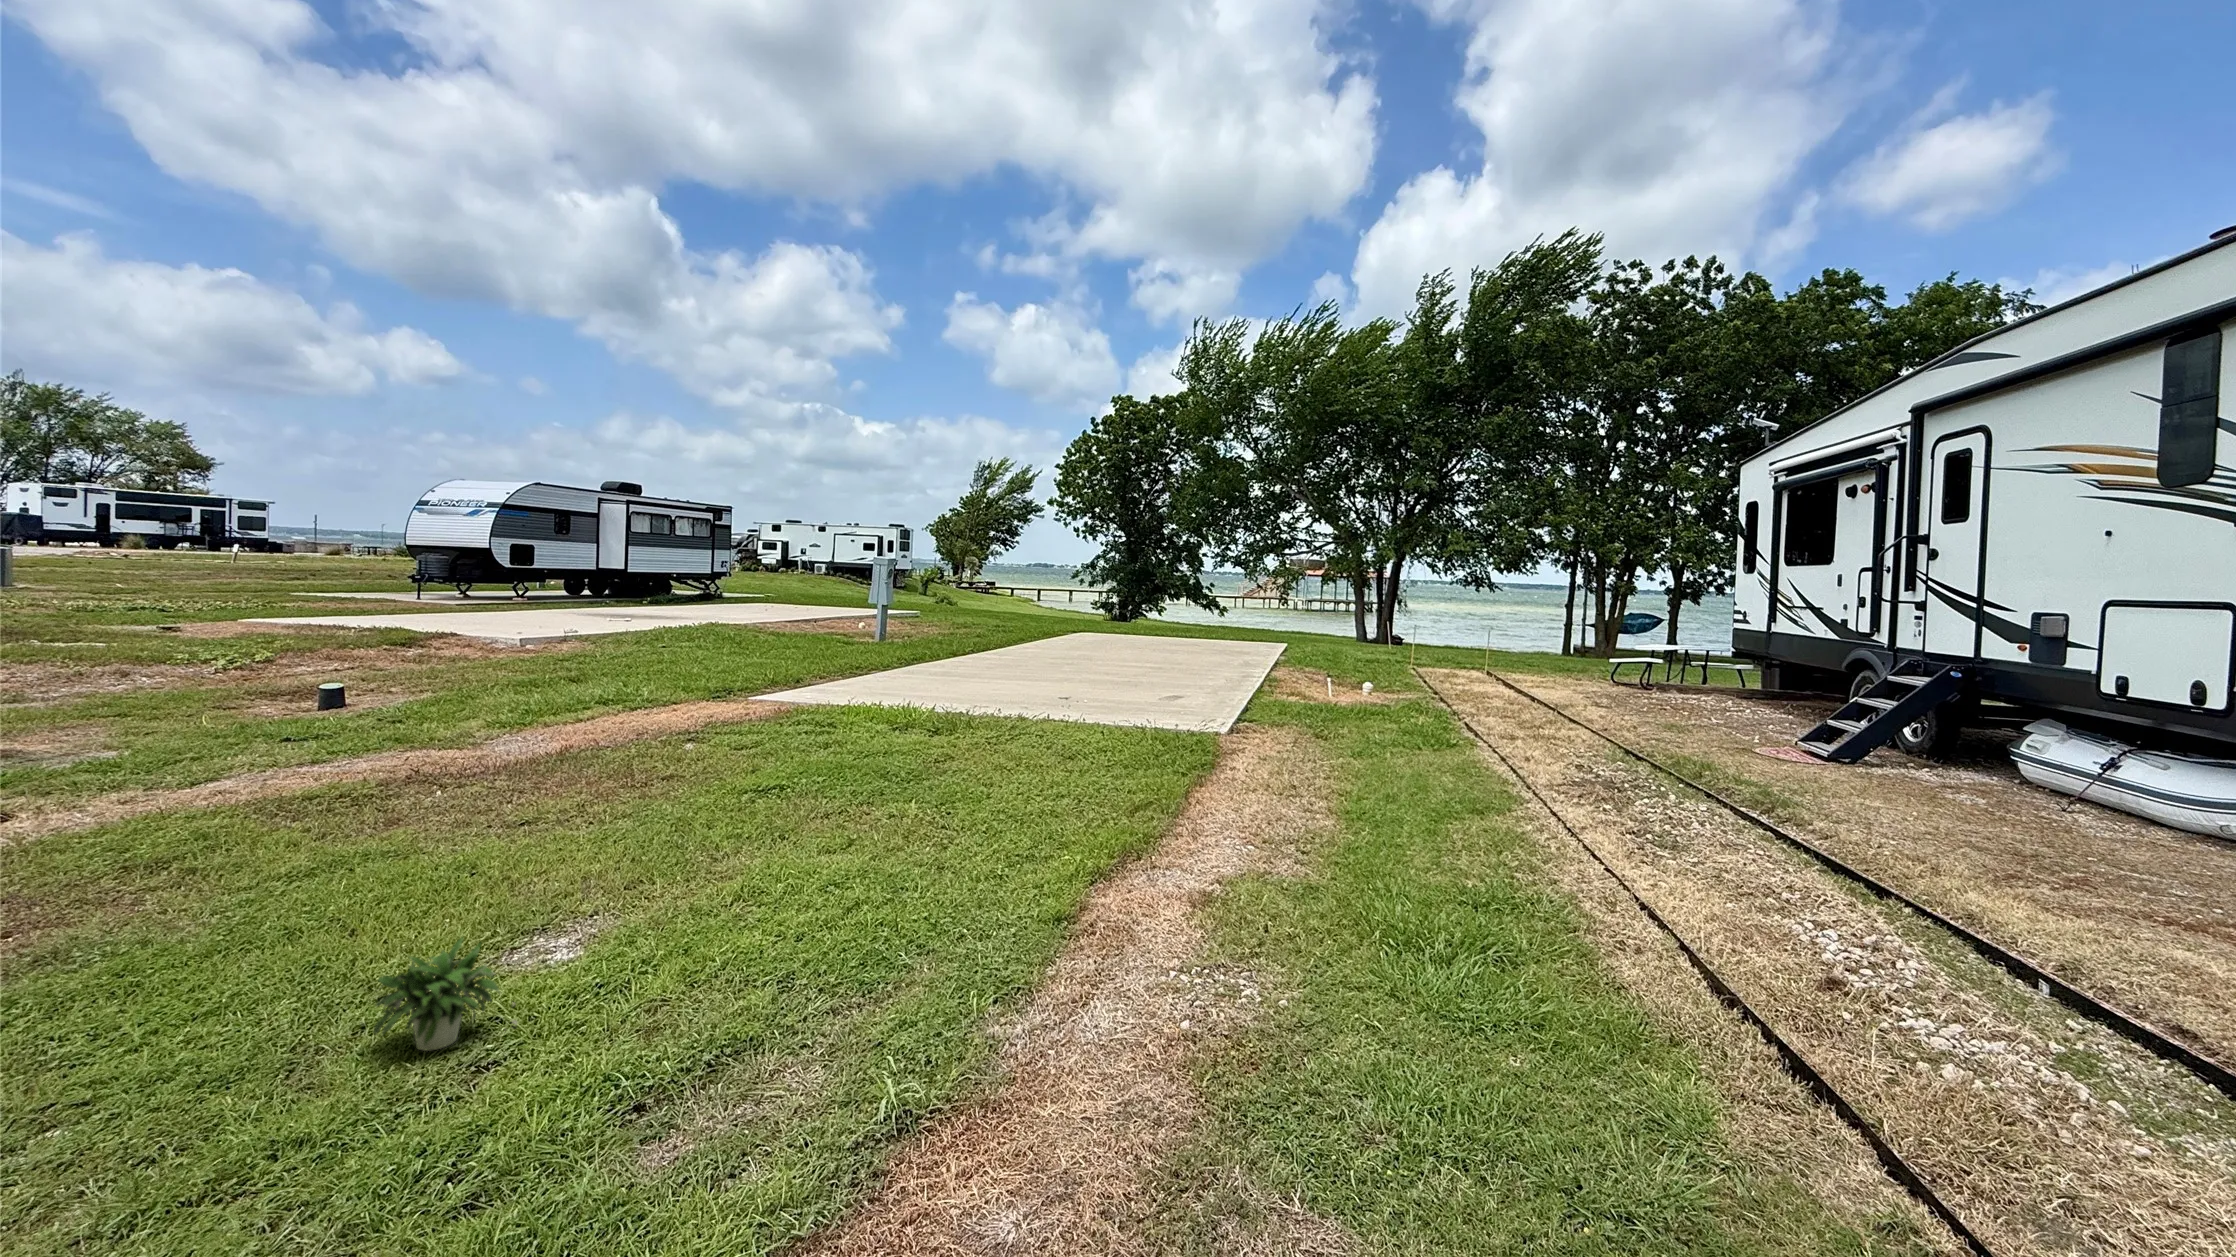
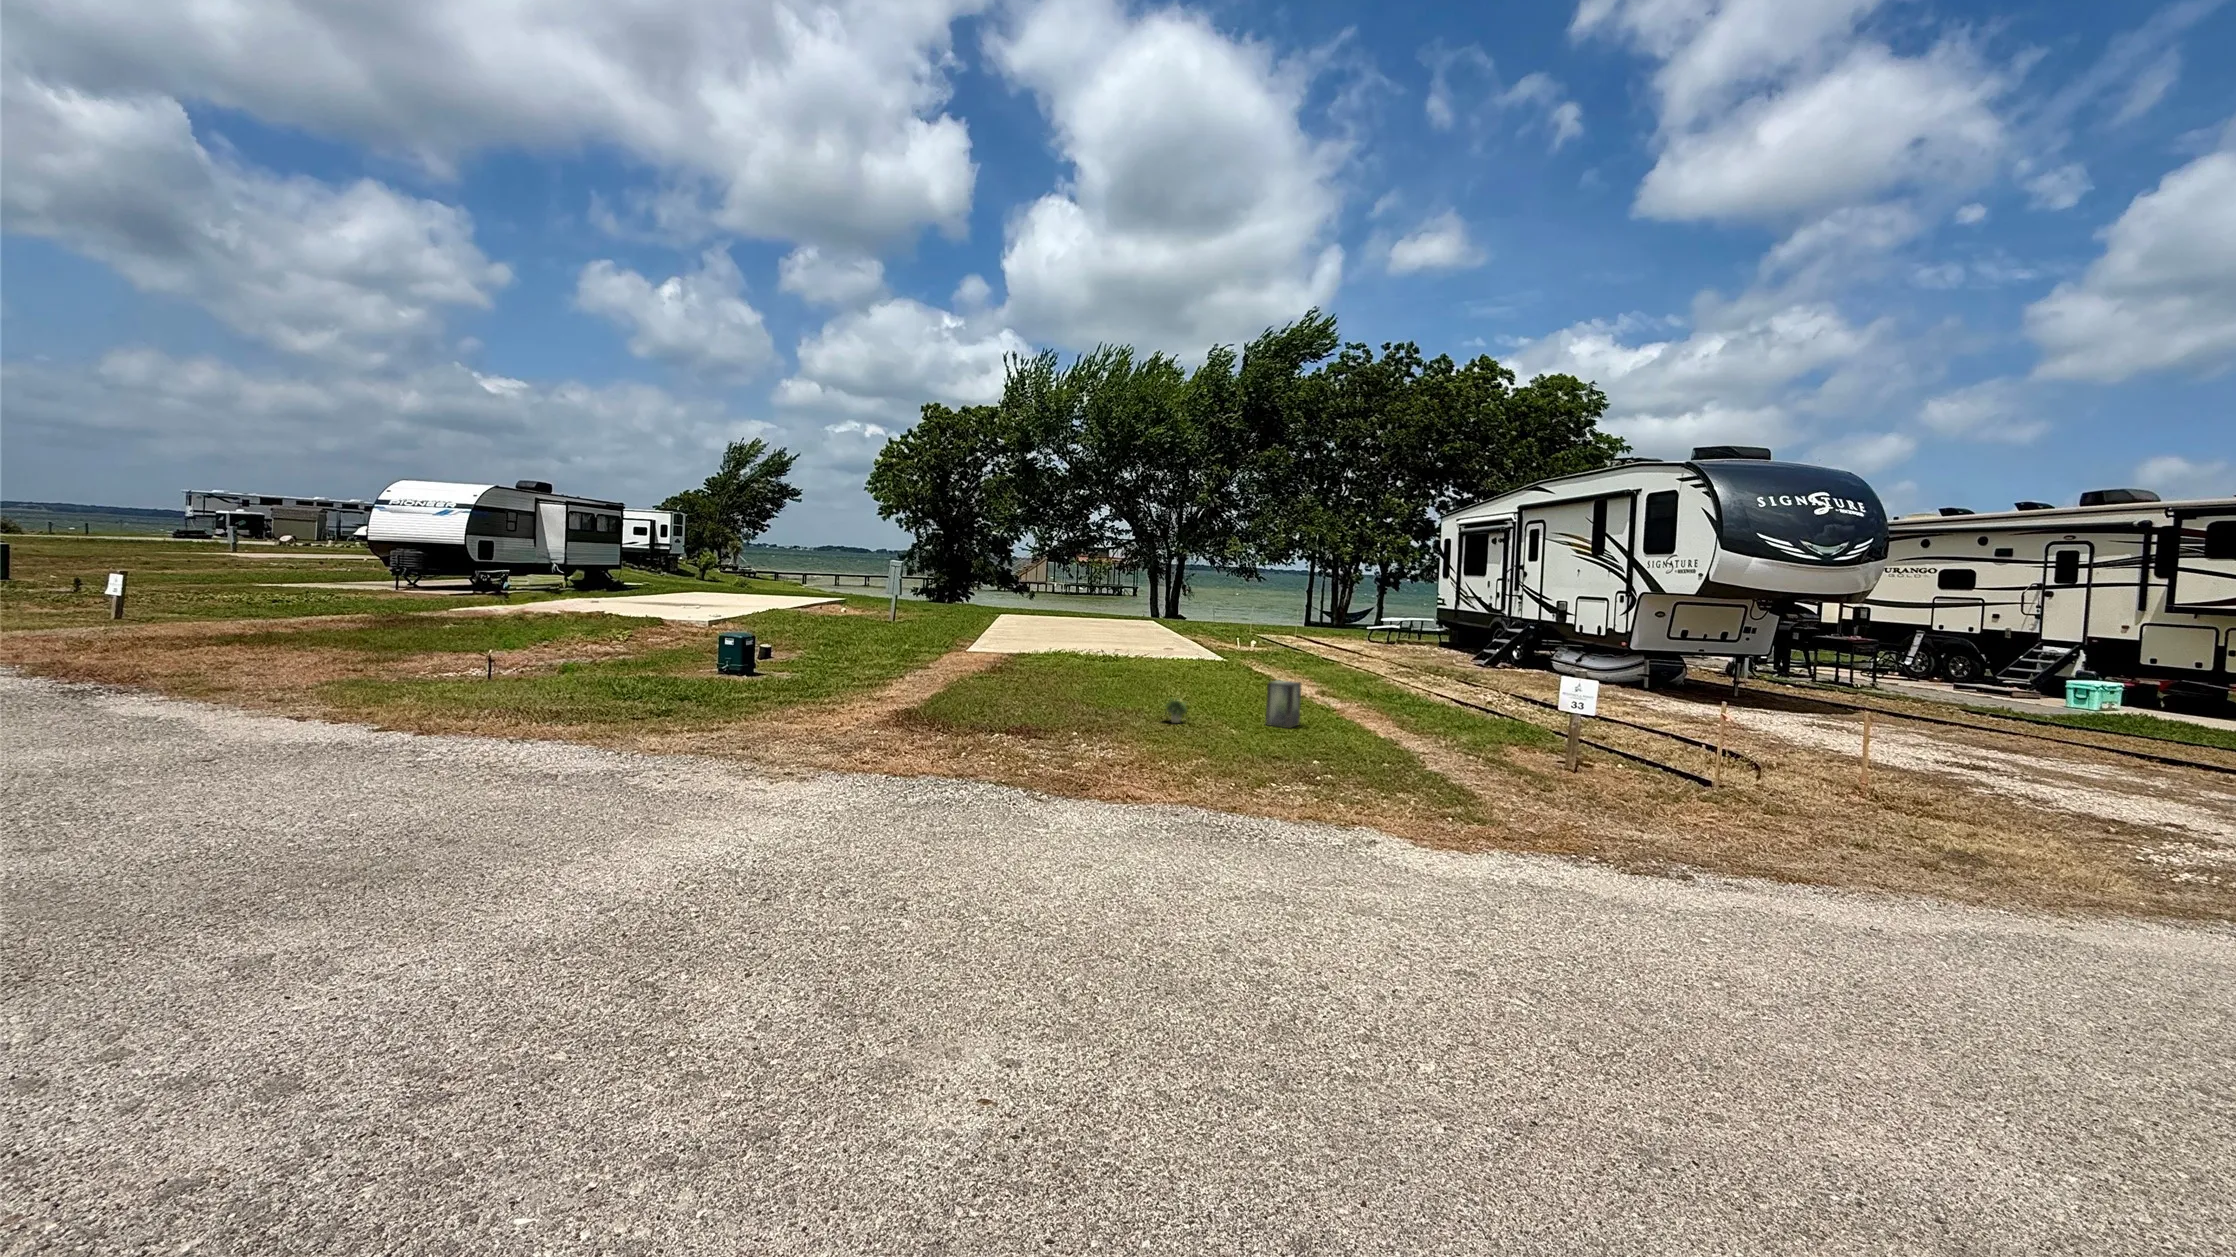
storage box: none [740,897,896,1140] -> present [1266,680,1301,728]

